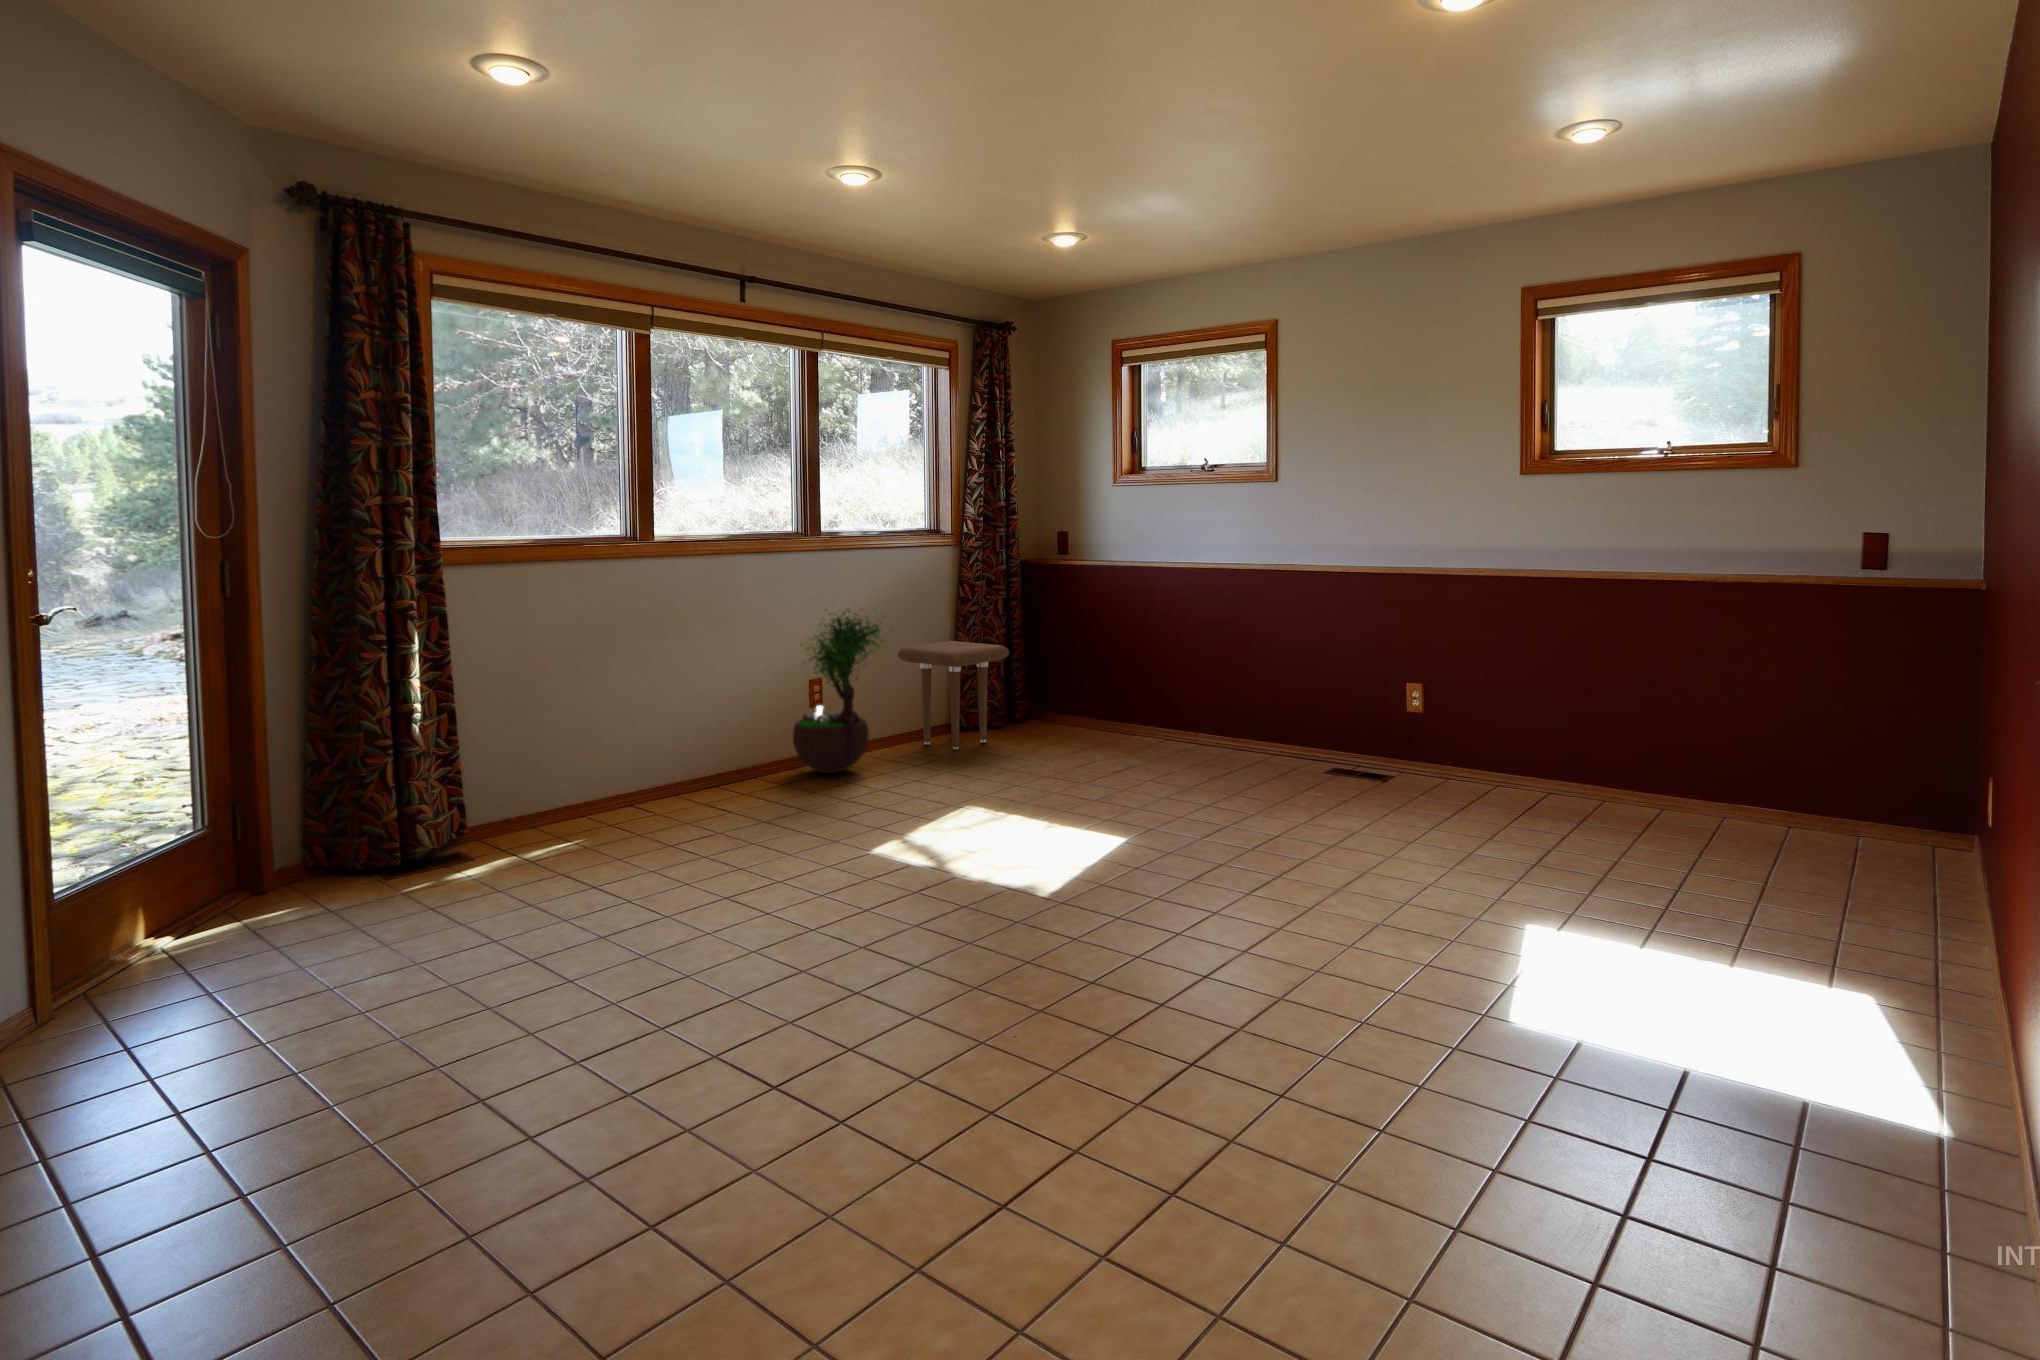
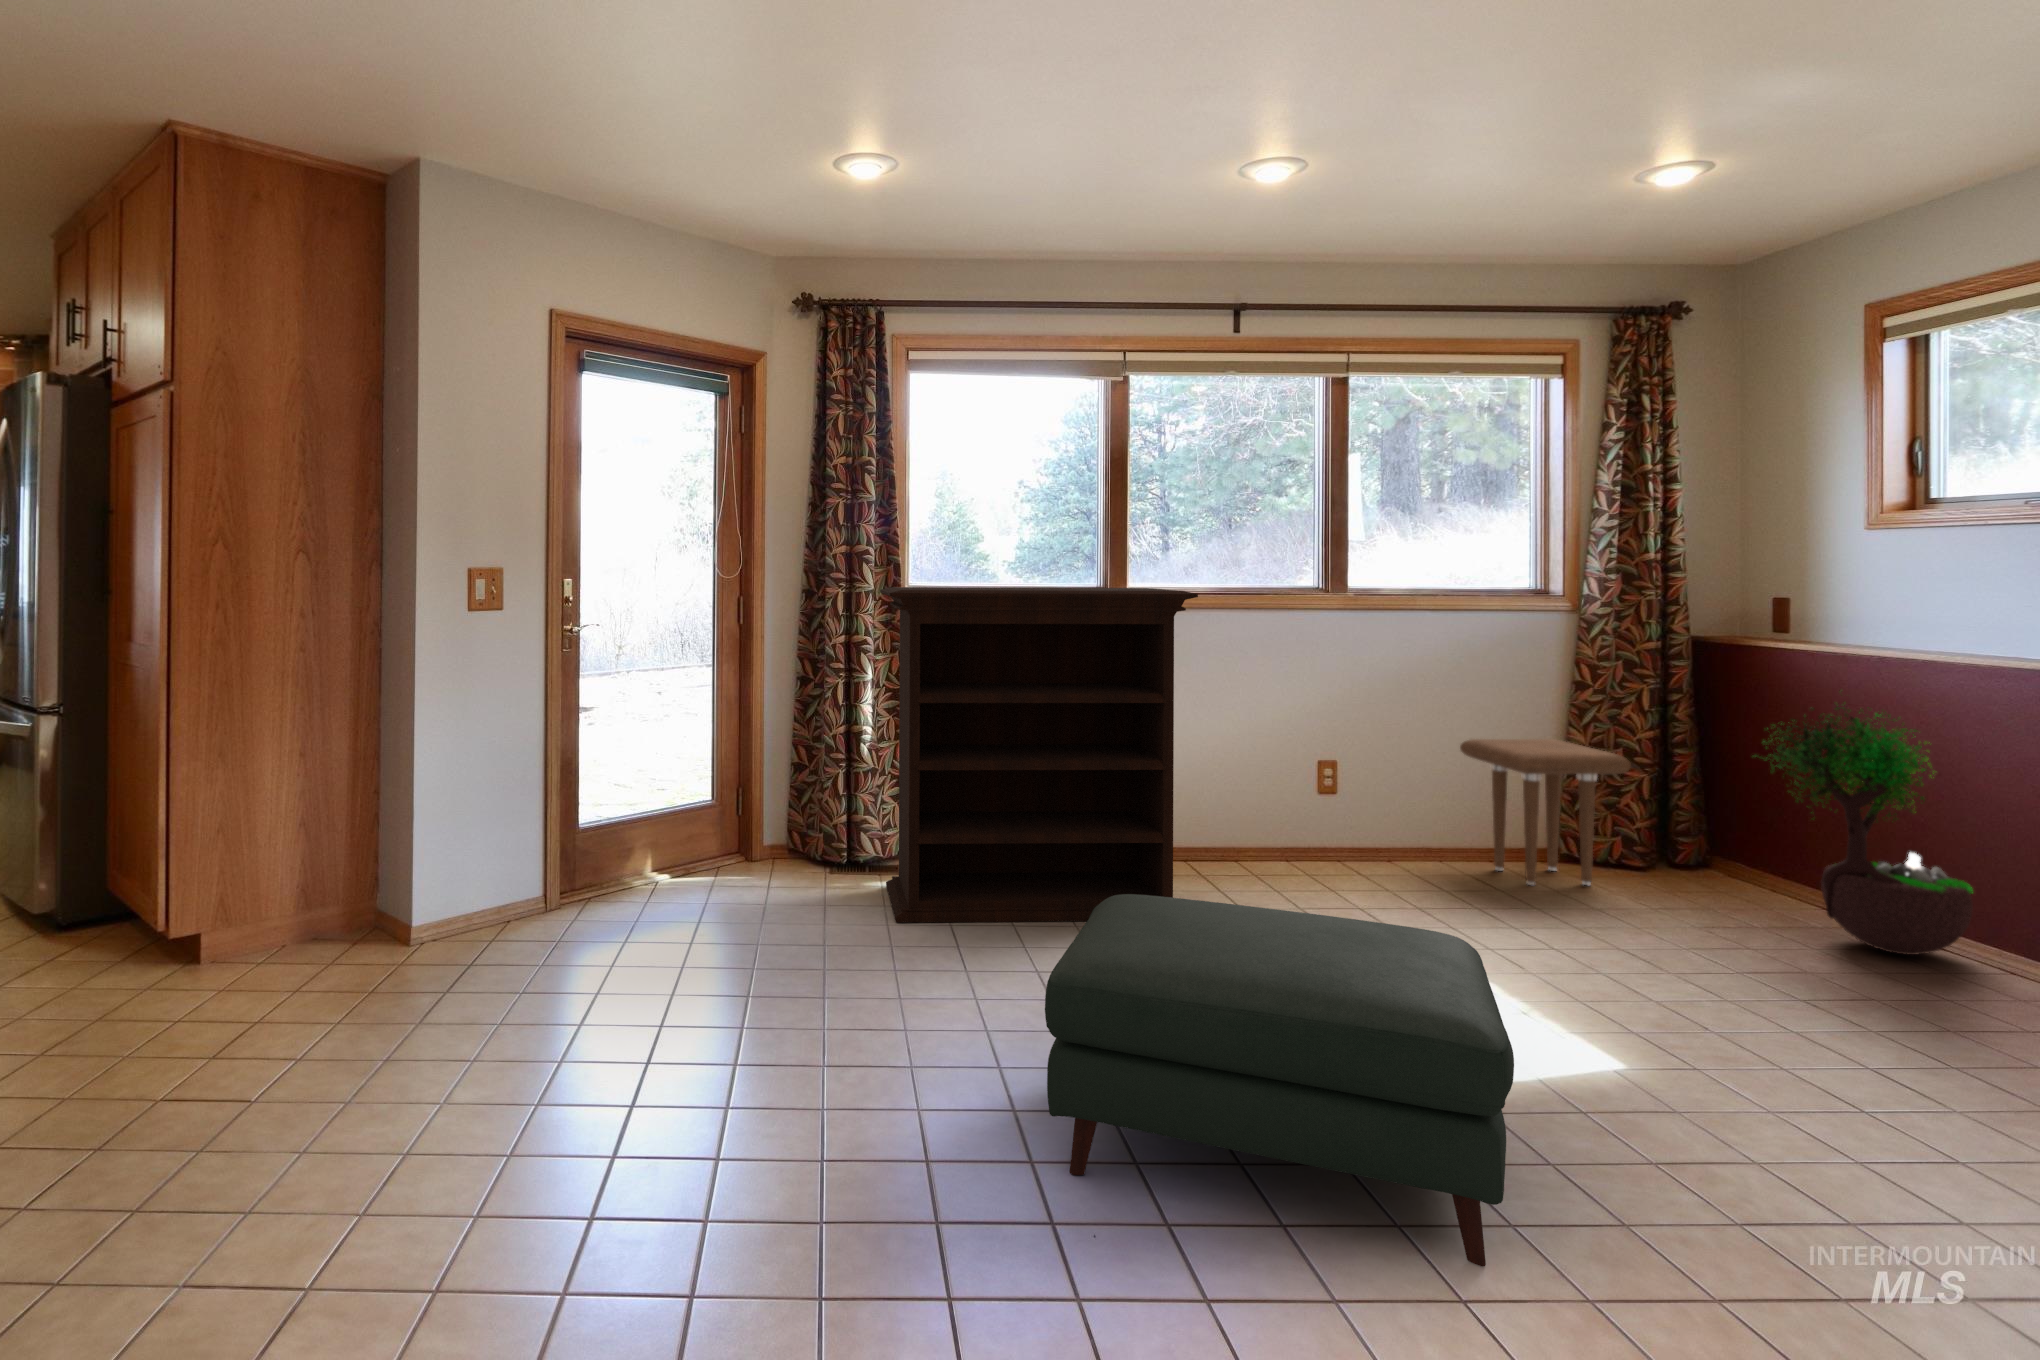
bookshelf: none [451,536,786,899] -> present [880,587,1198,923]
potted tree: present [793,608,892,773] -> present [1755,691,1973,955]
ottoman: none [871,764,1217,1006] -> present [1045,894,1514,1267]

